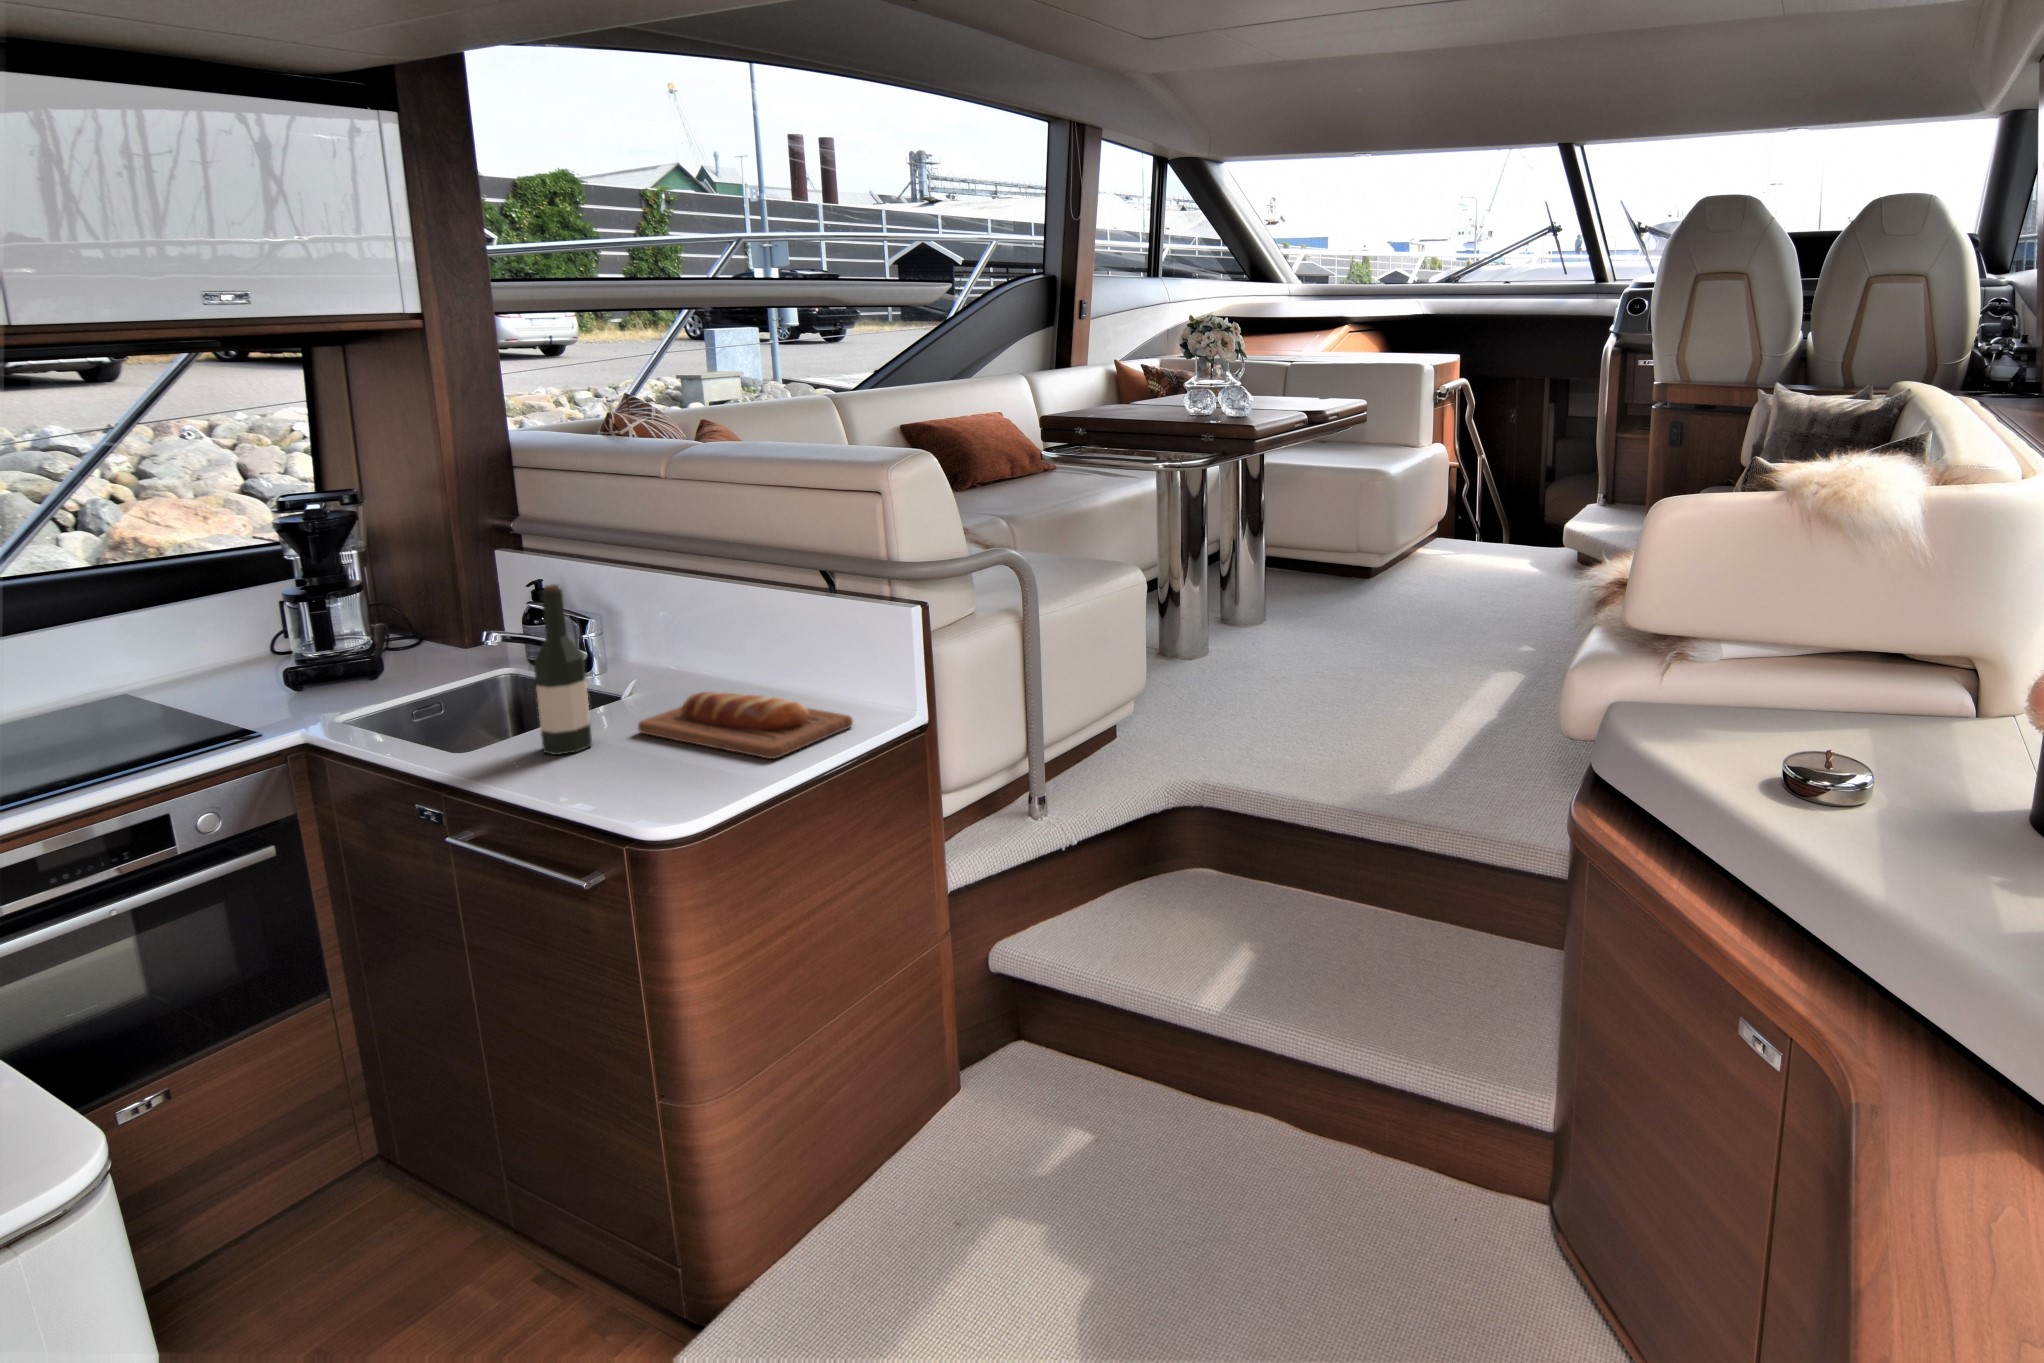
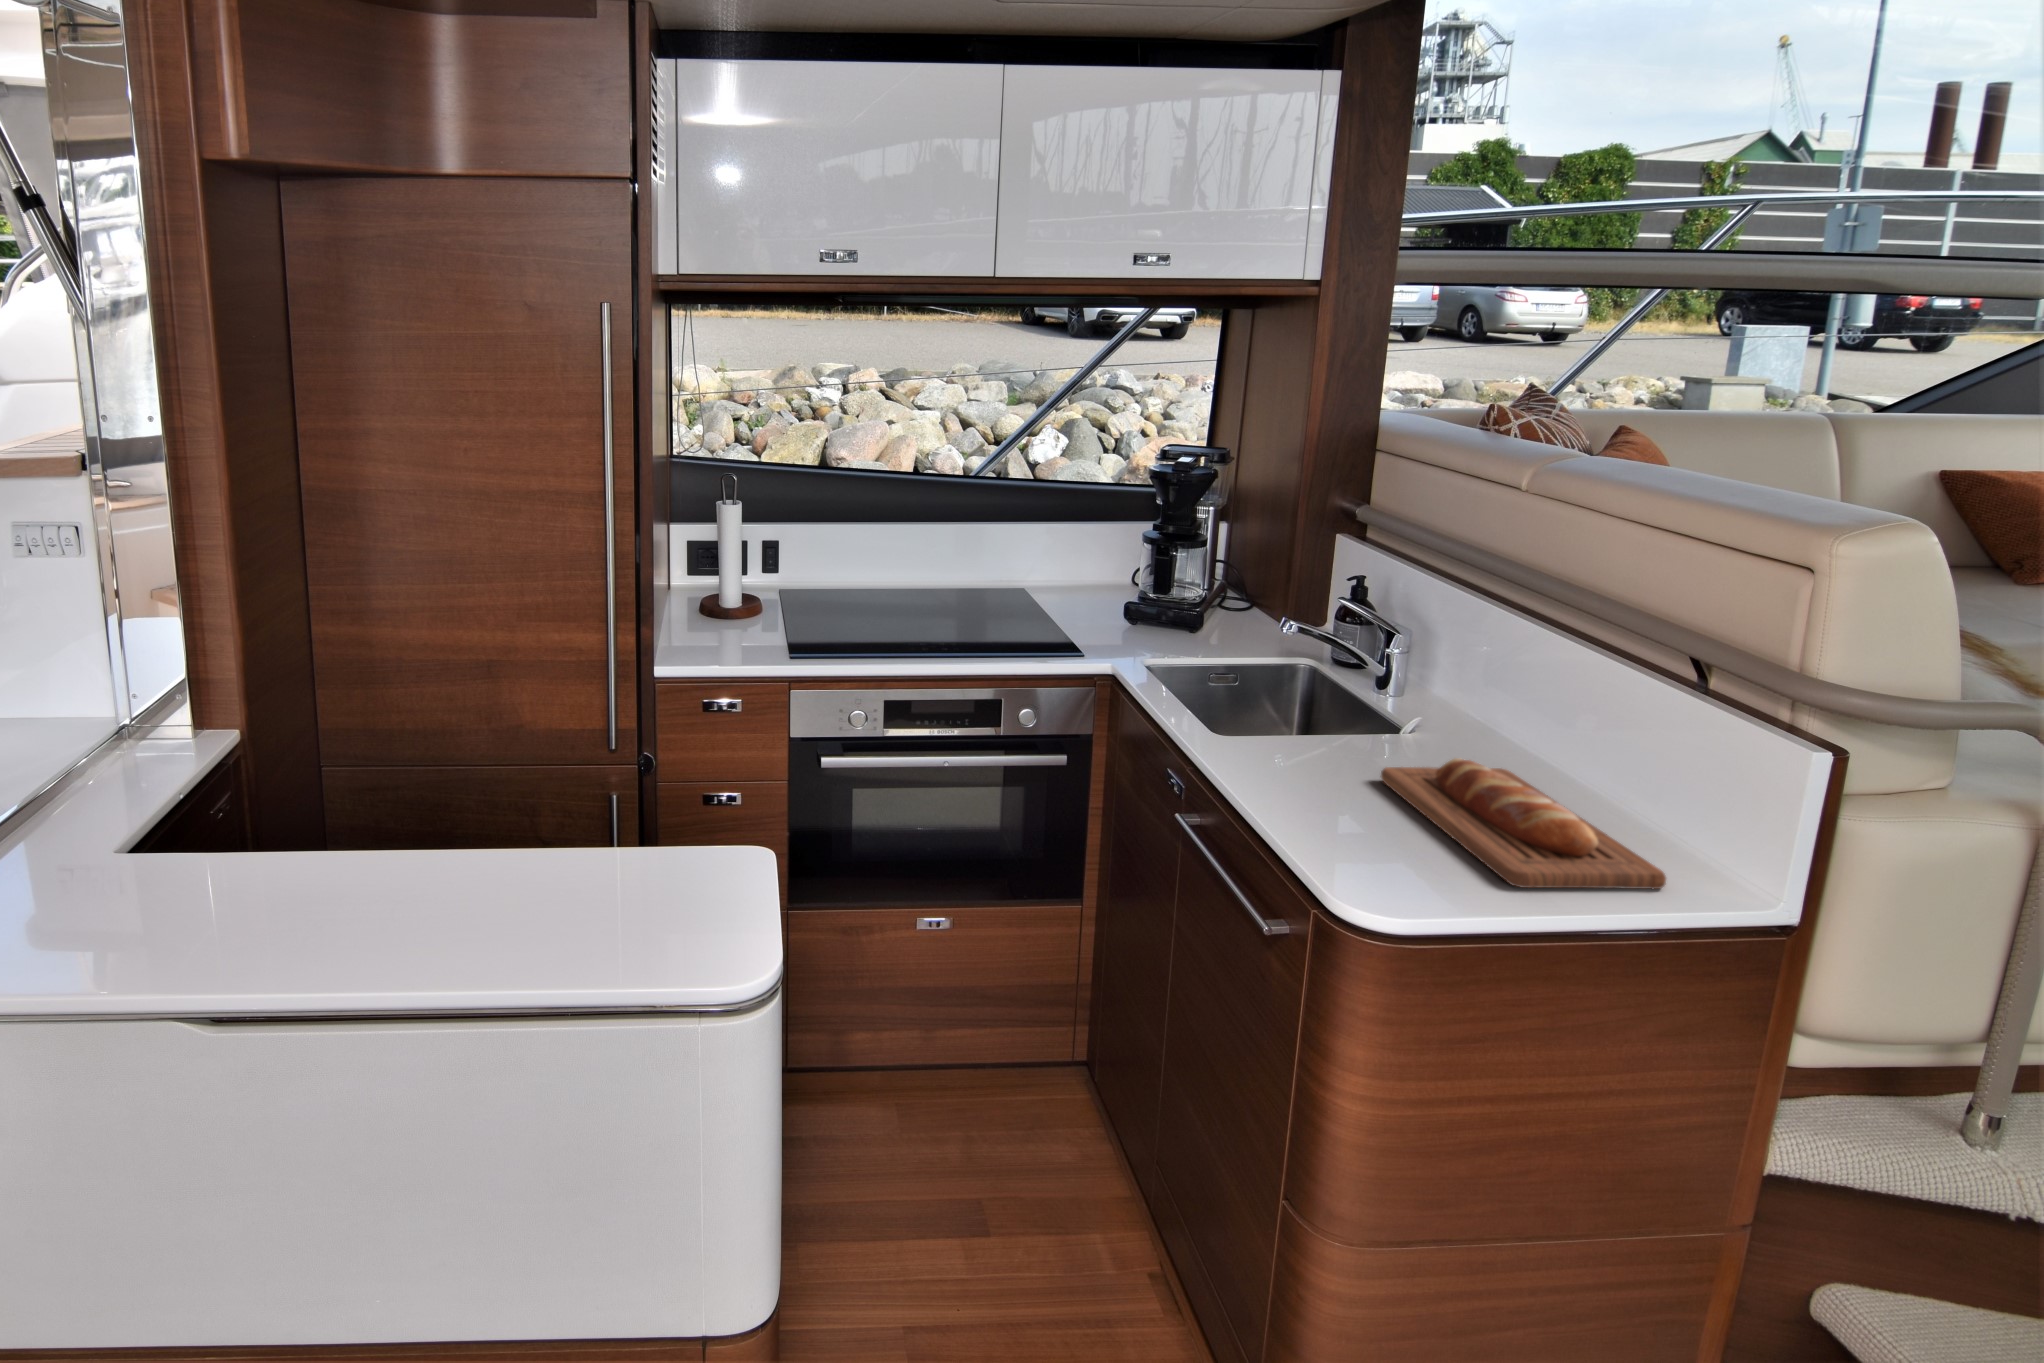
wine bottle: present [534,584,592,755] -> none [1271,584,1338,776]

